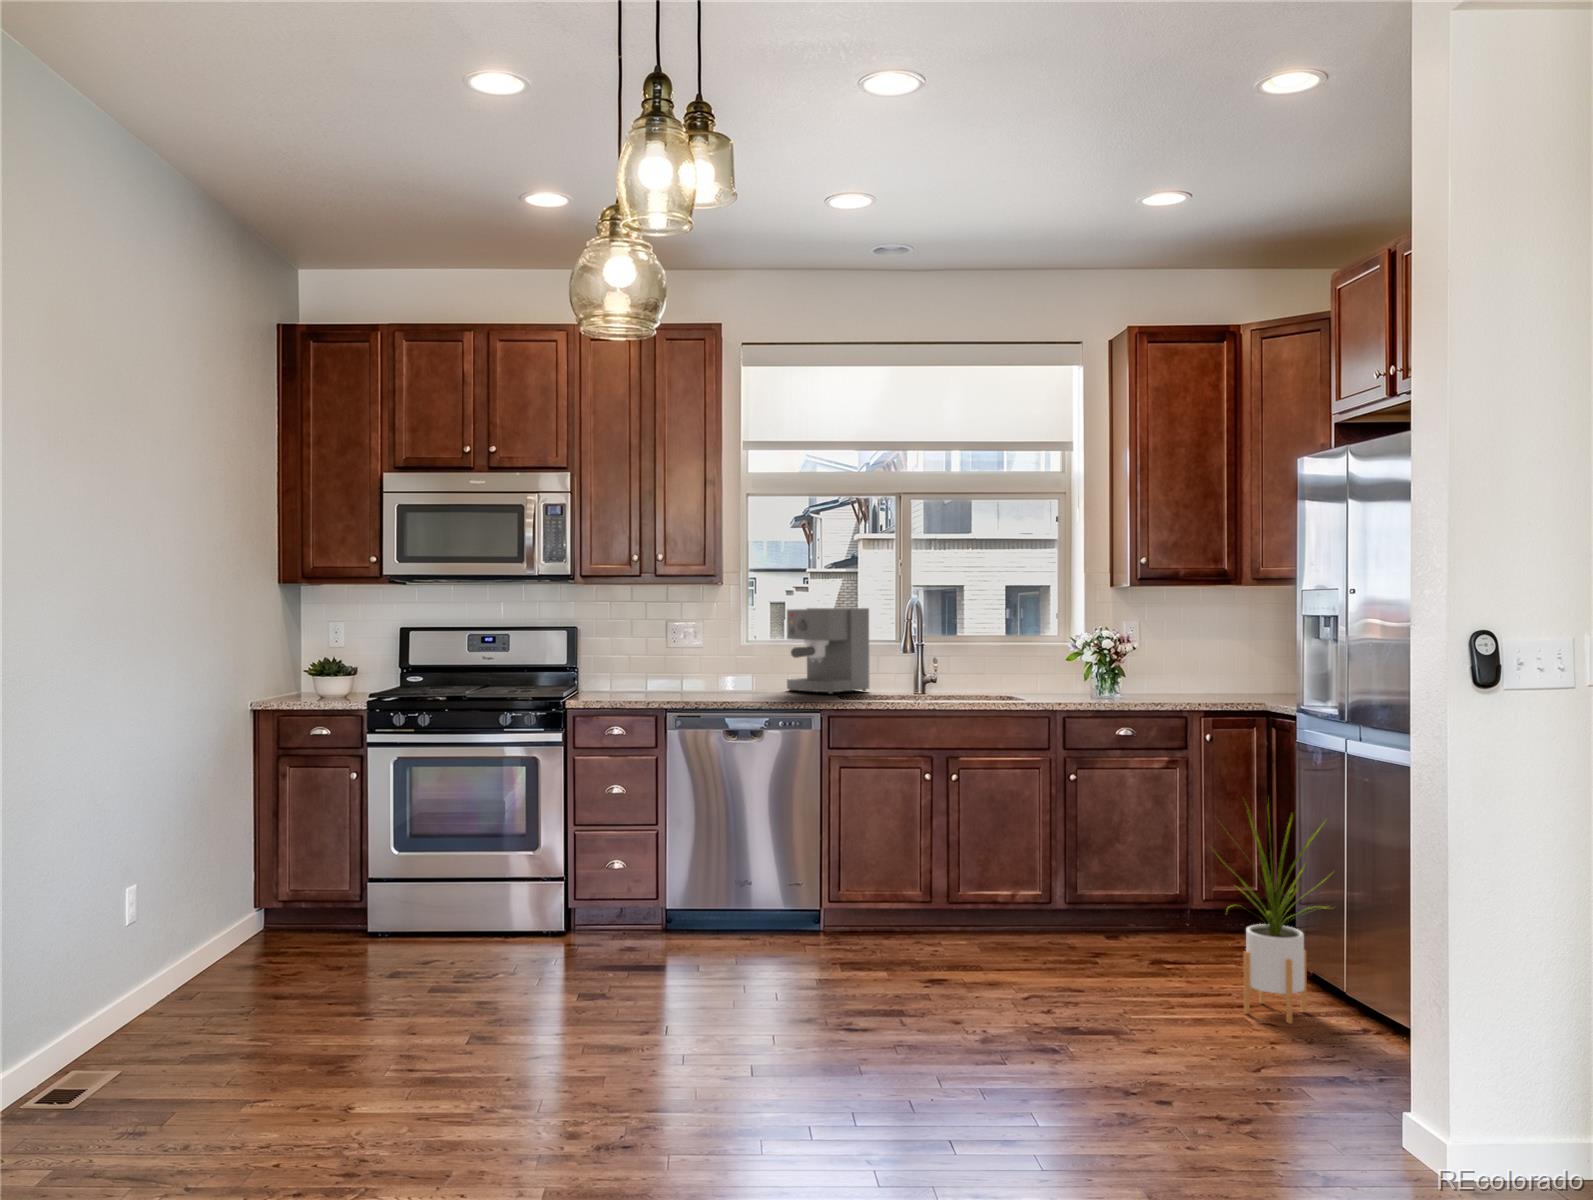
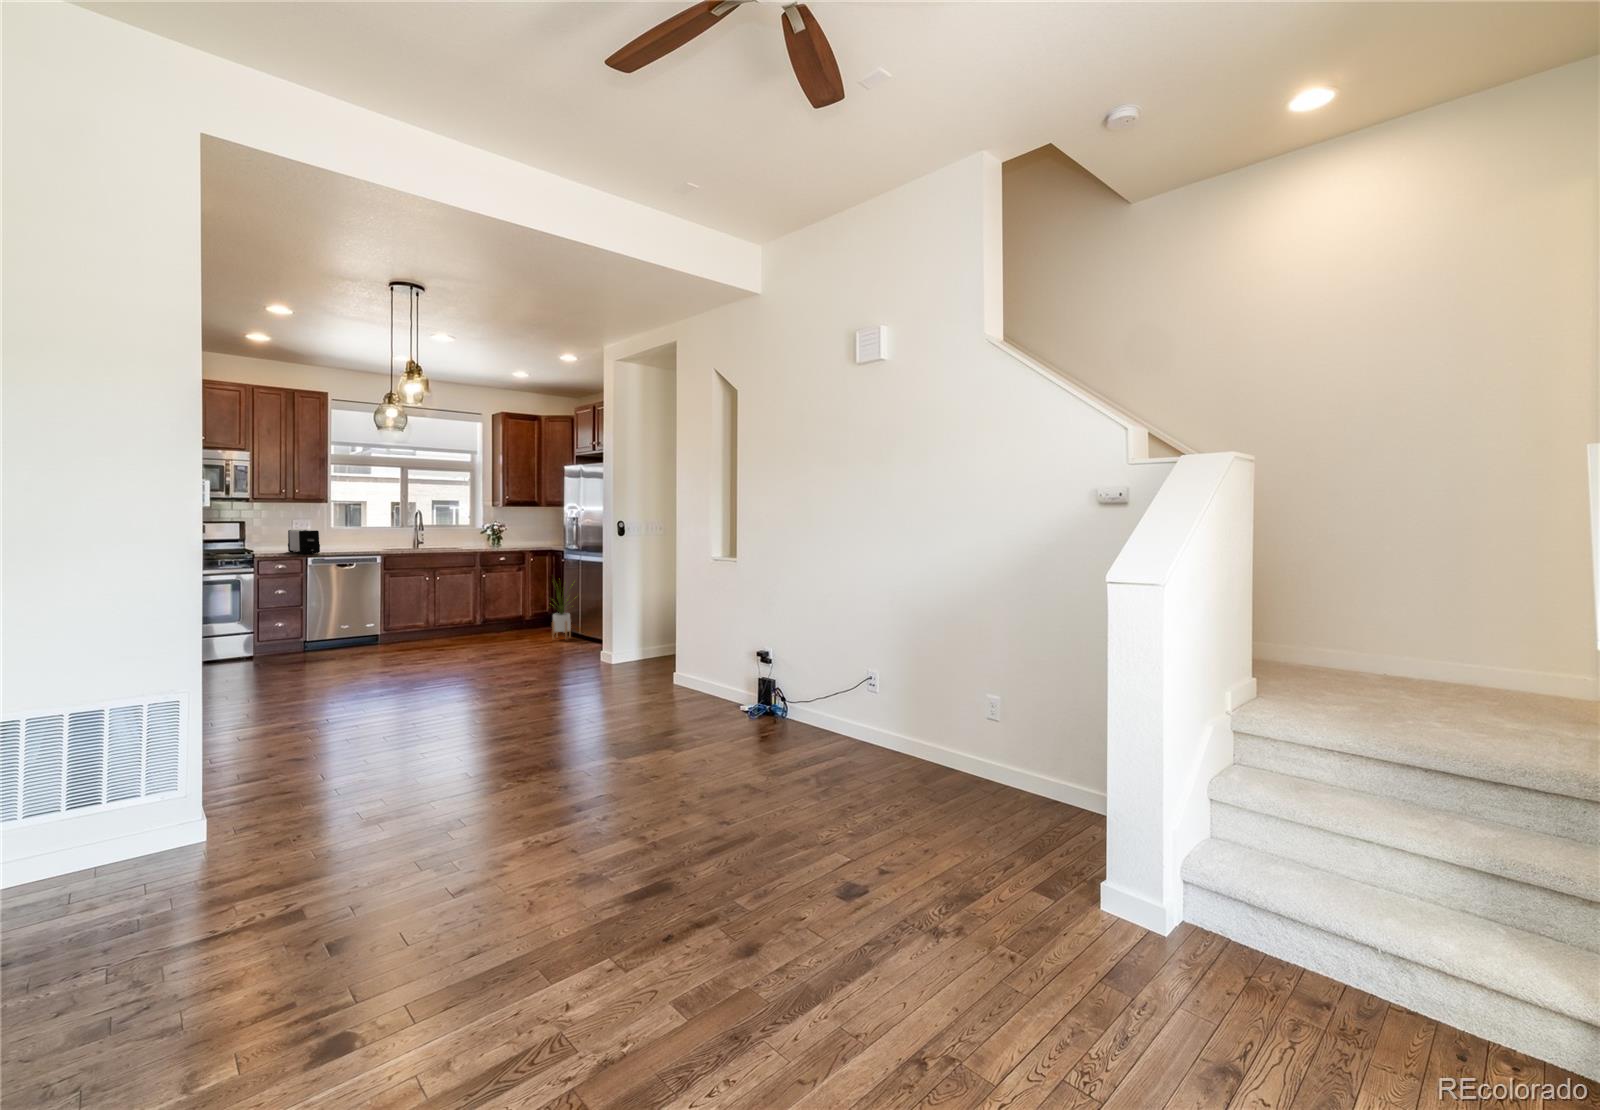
coffee maker: present [787,608,869,694] -> none [356,514,395,549]
toaster: none [635,647,678,705] -> present [288,530,320,554]

